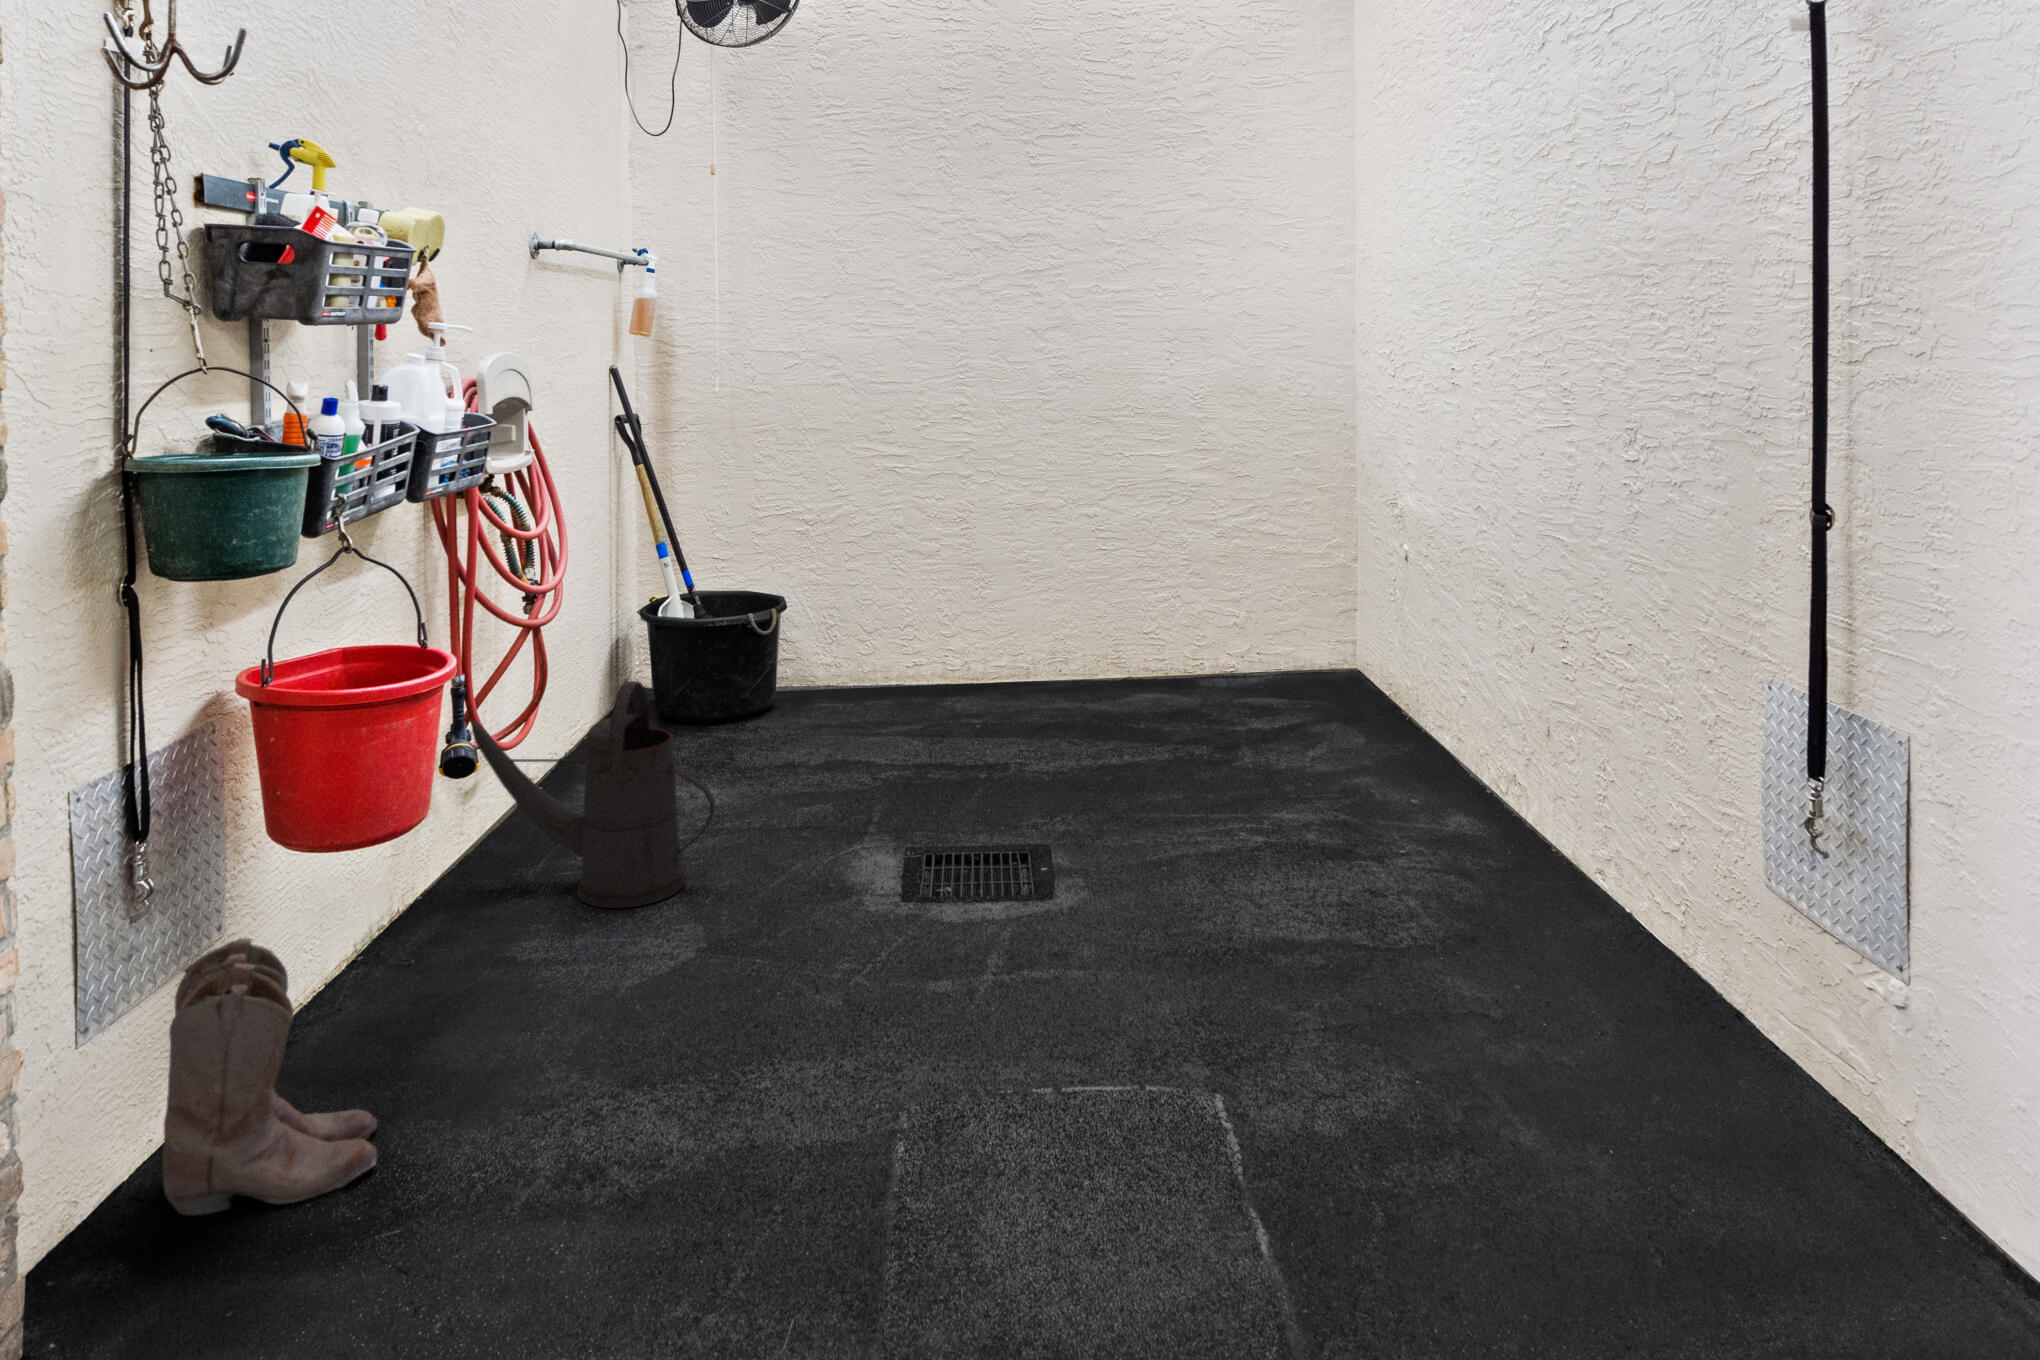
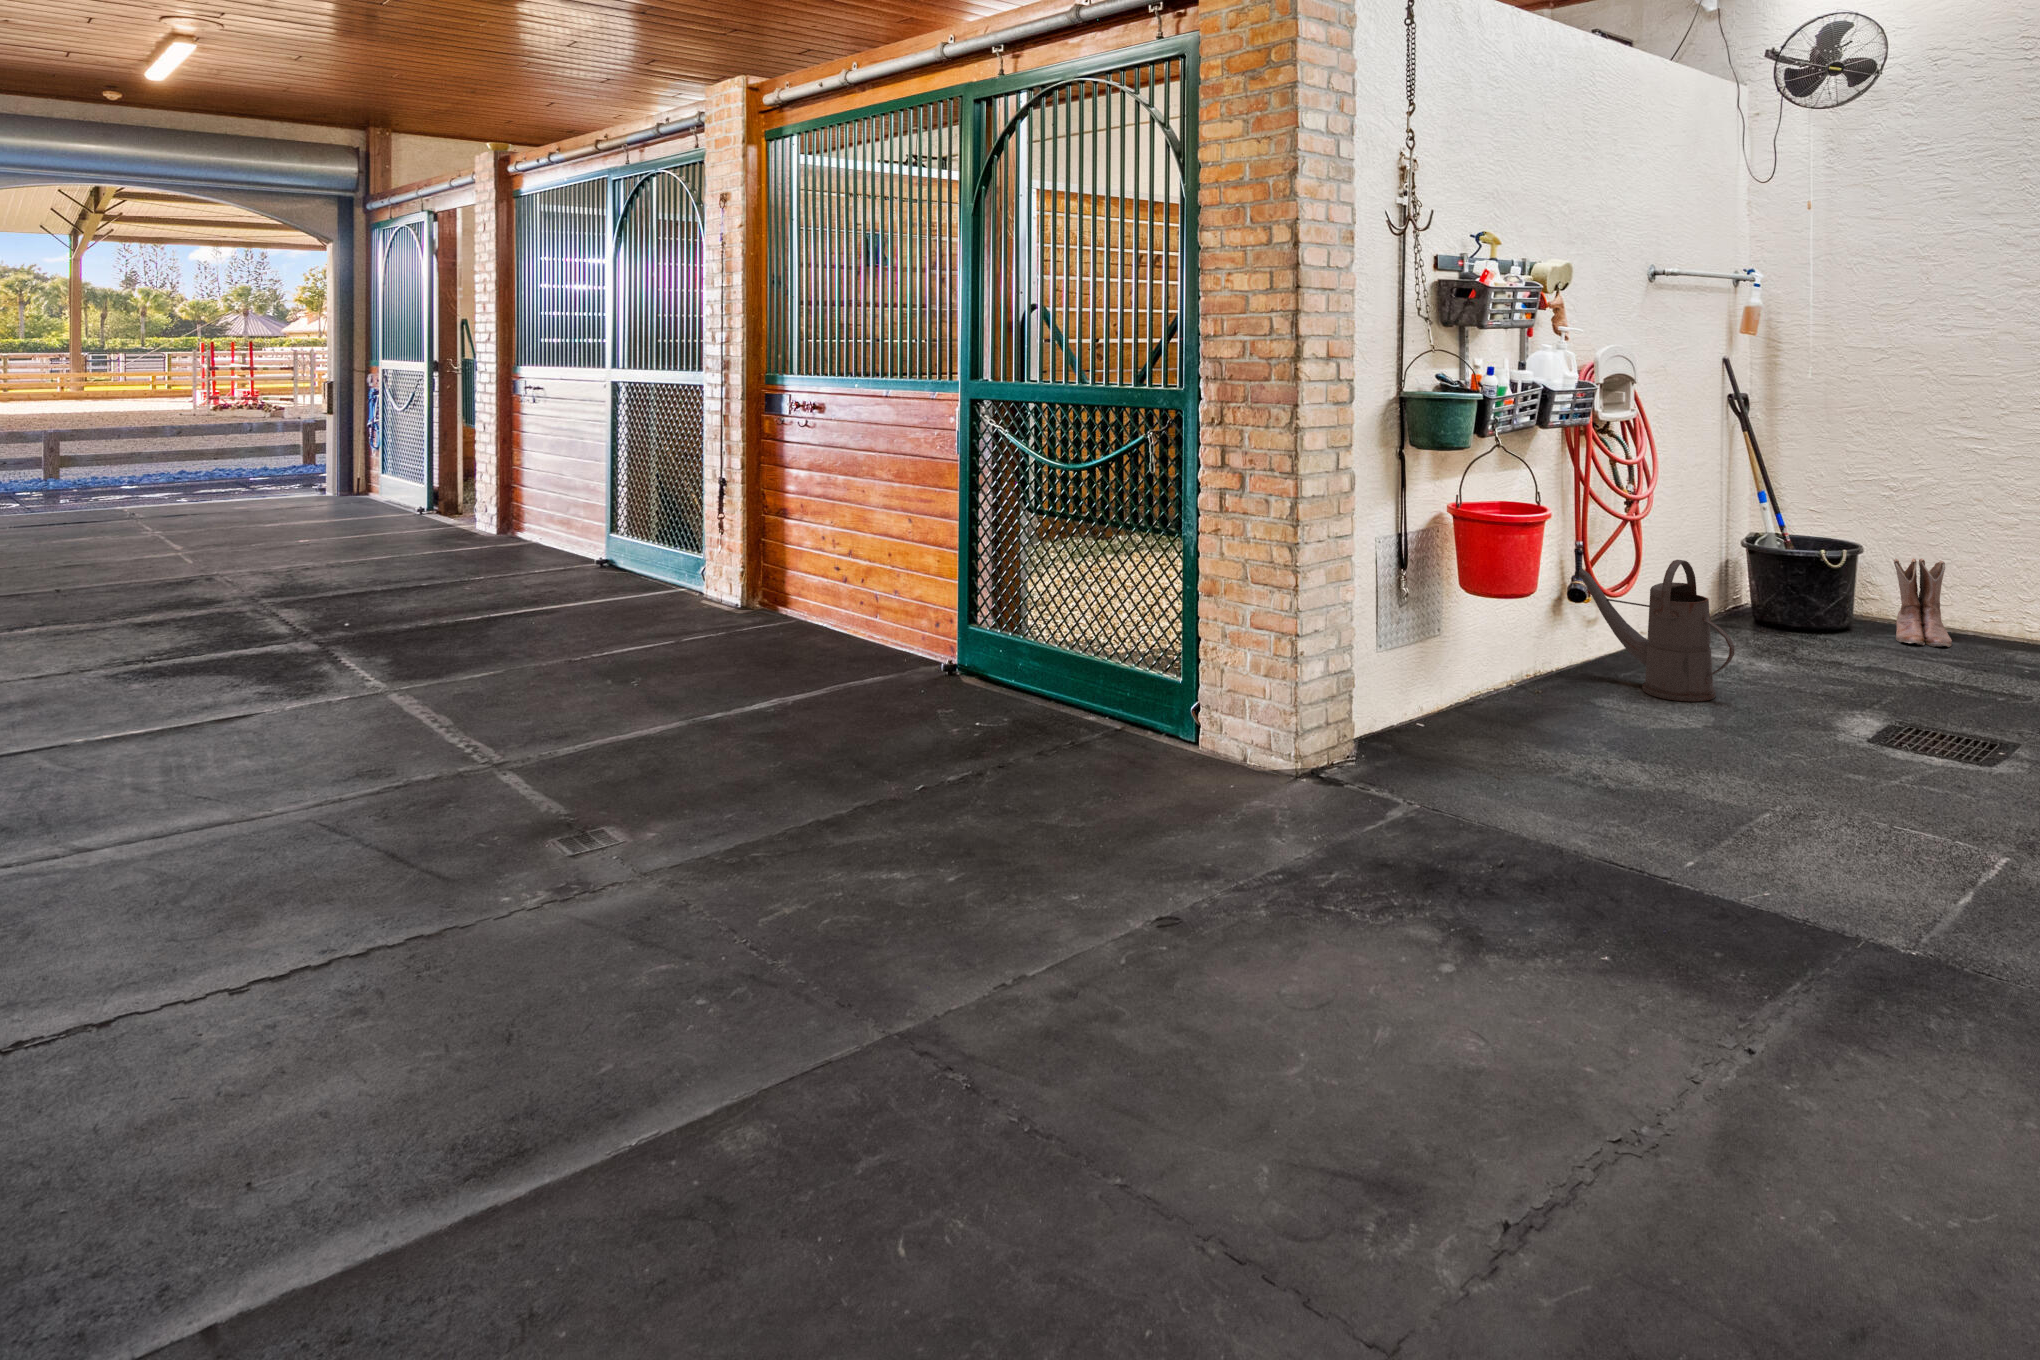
boots: present [163,938,378,1215] -> present [1894,558,1952,647]

